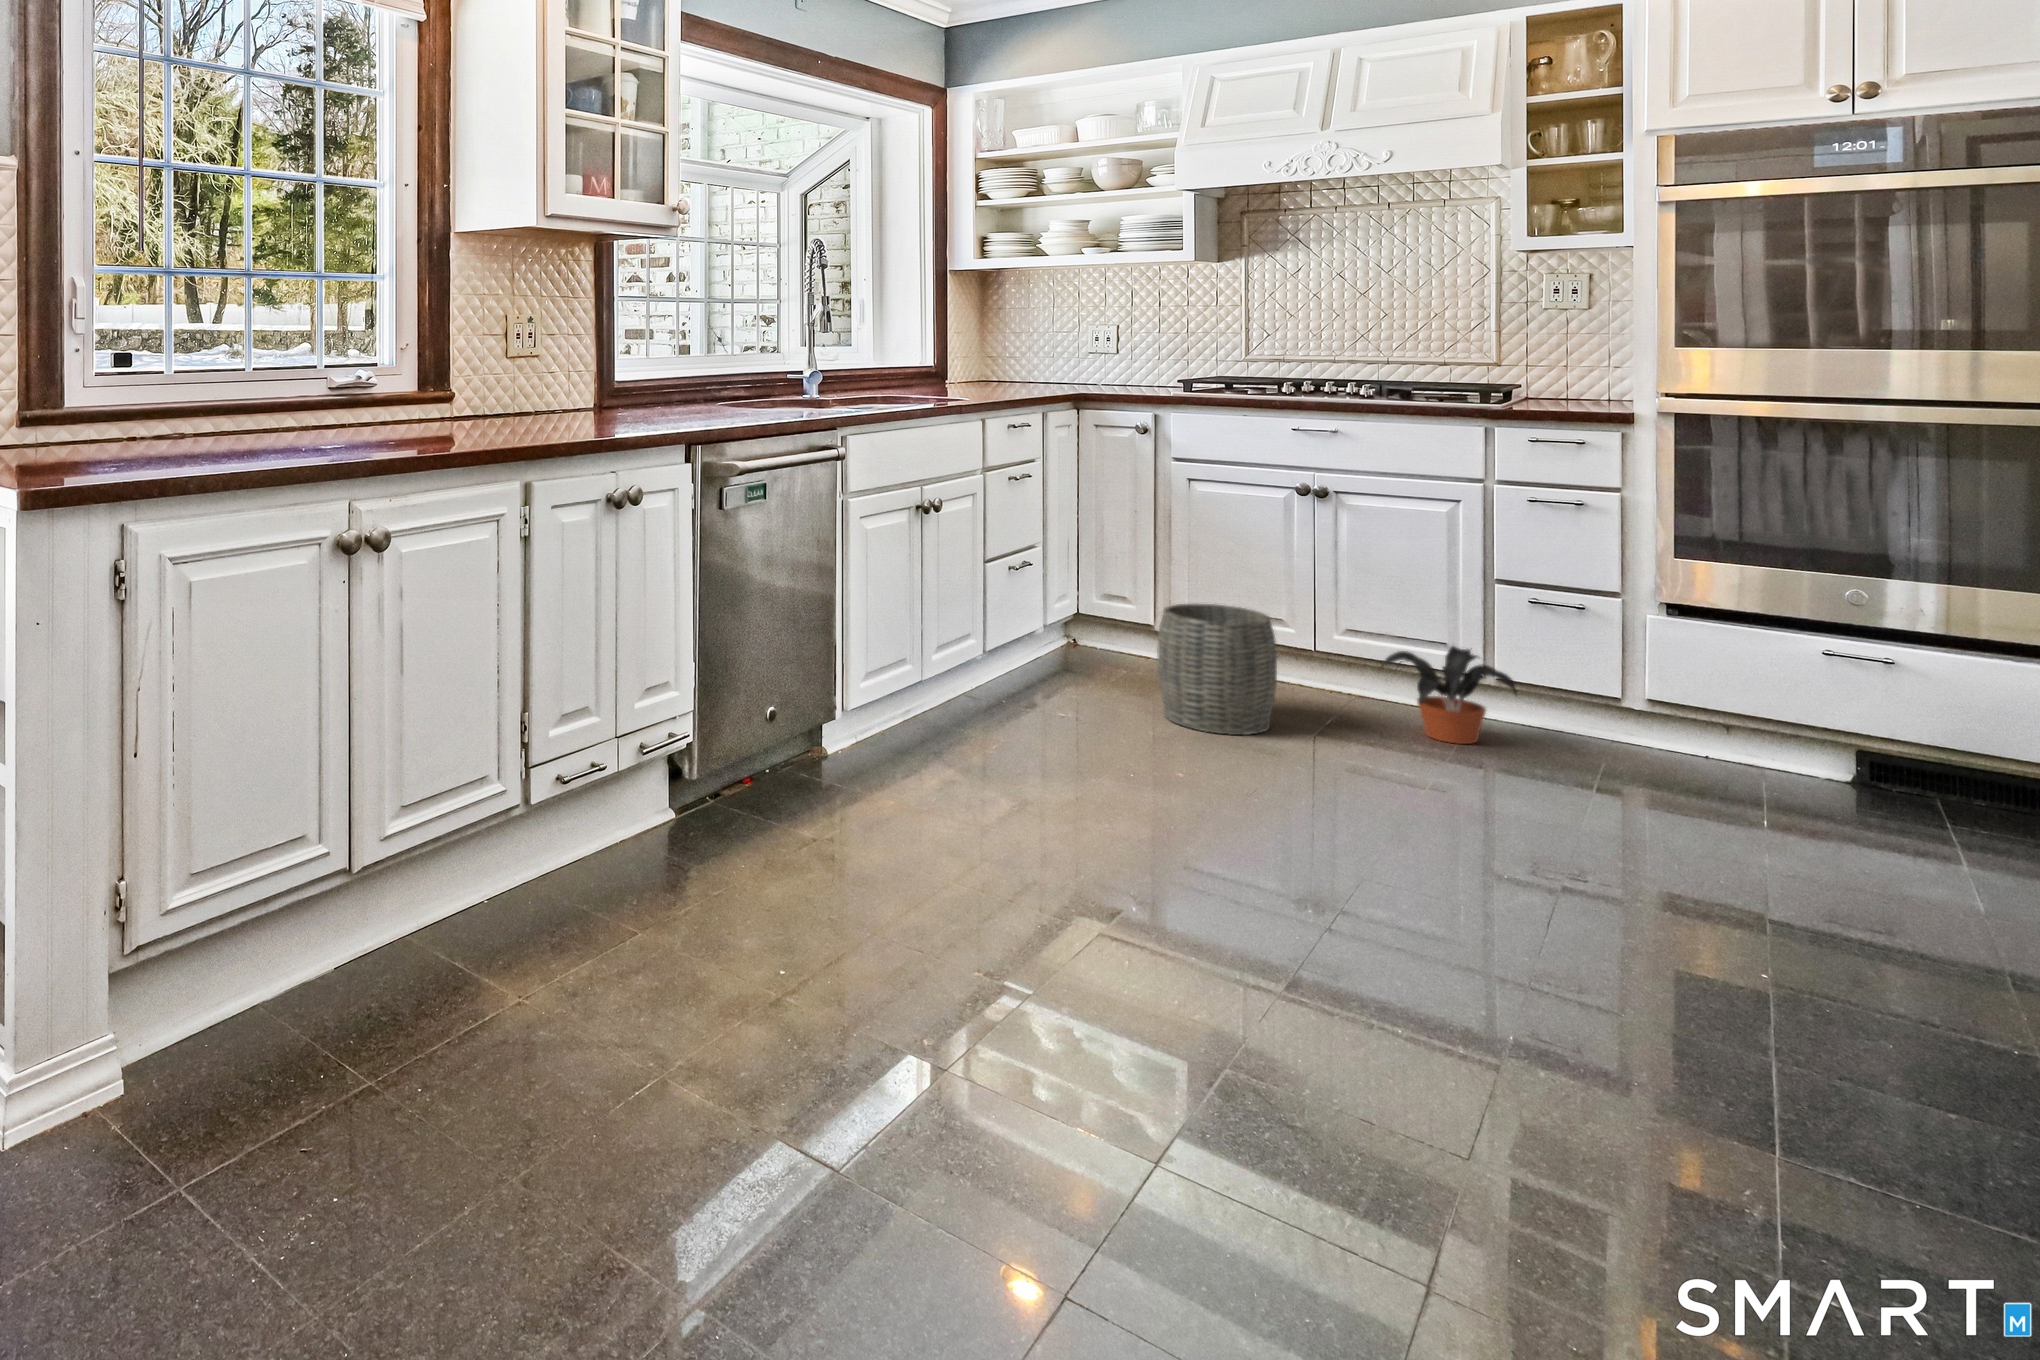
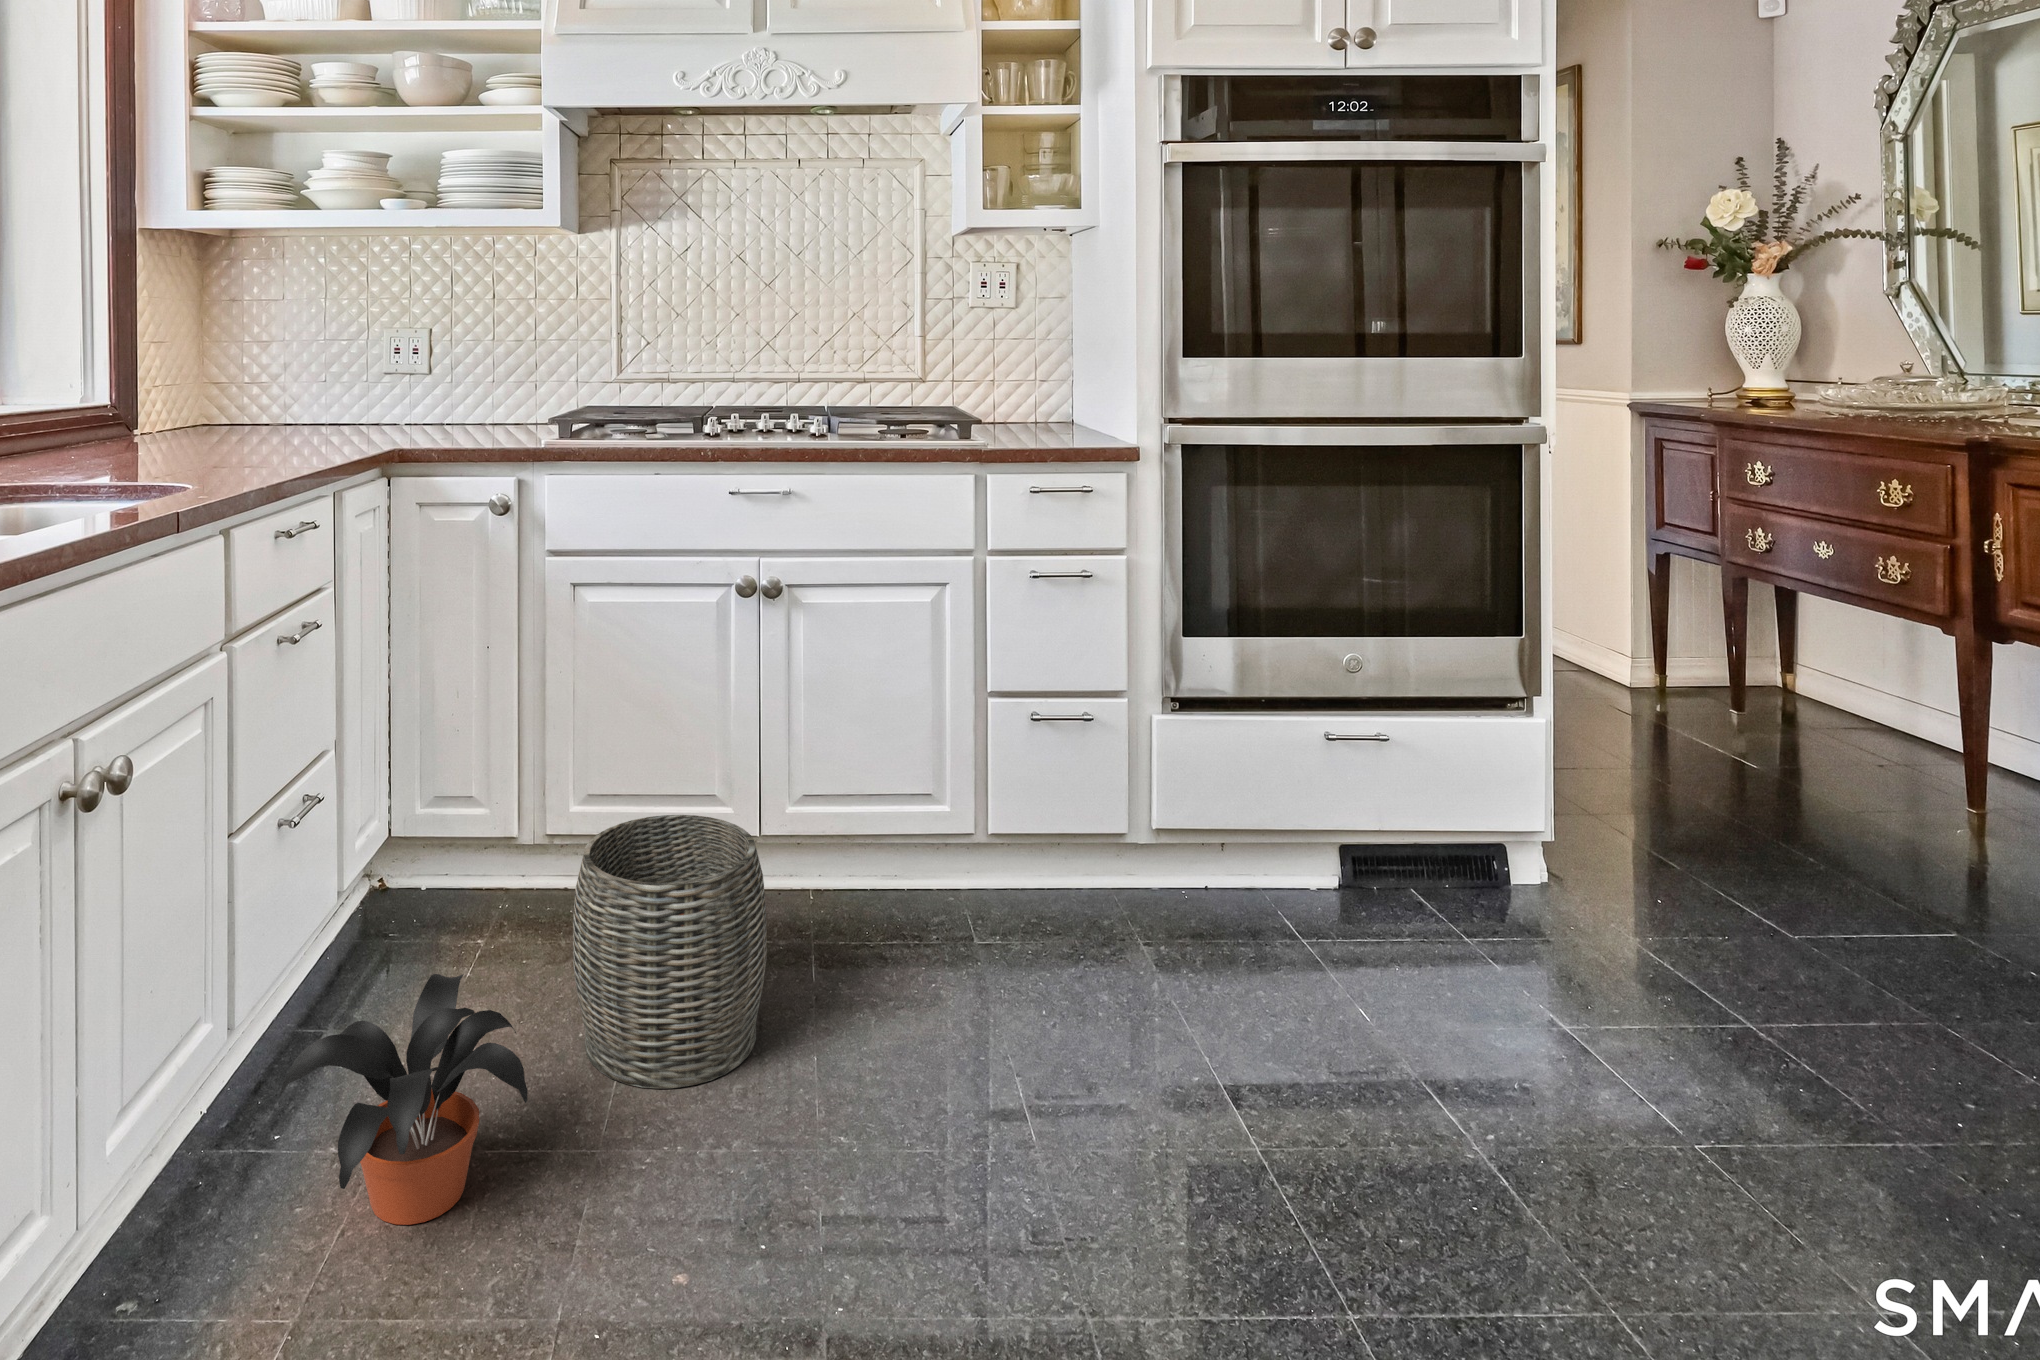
potted plant: present [1382,646,1517,744] -> present [280,974,528,1225]

